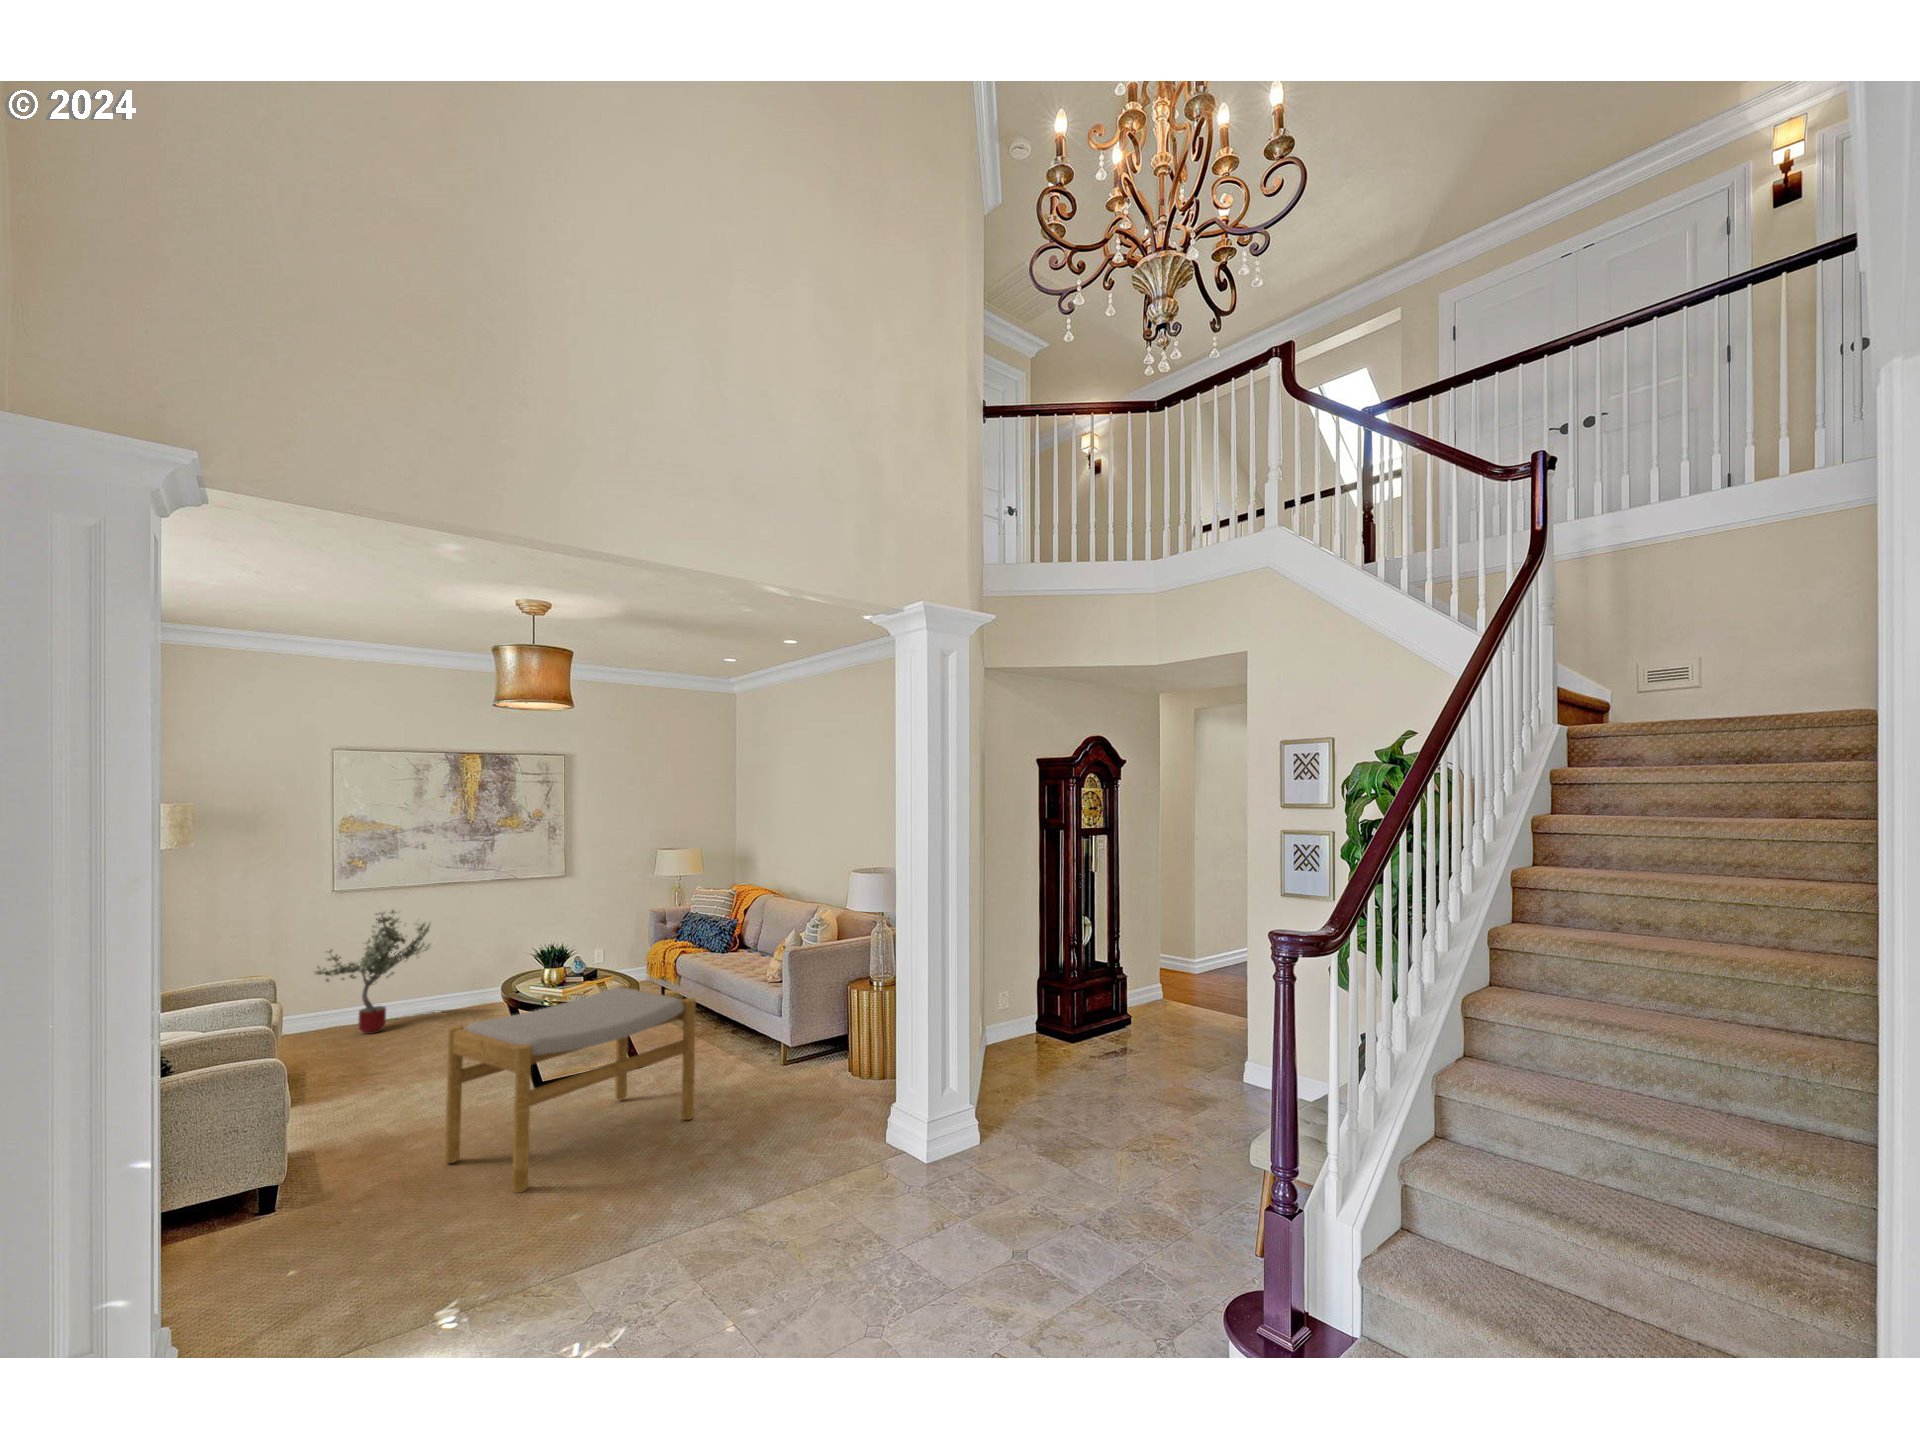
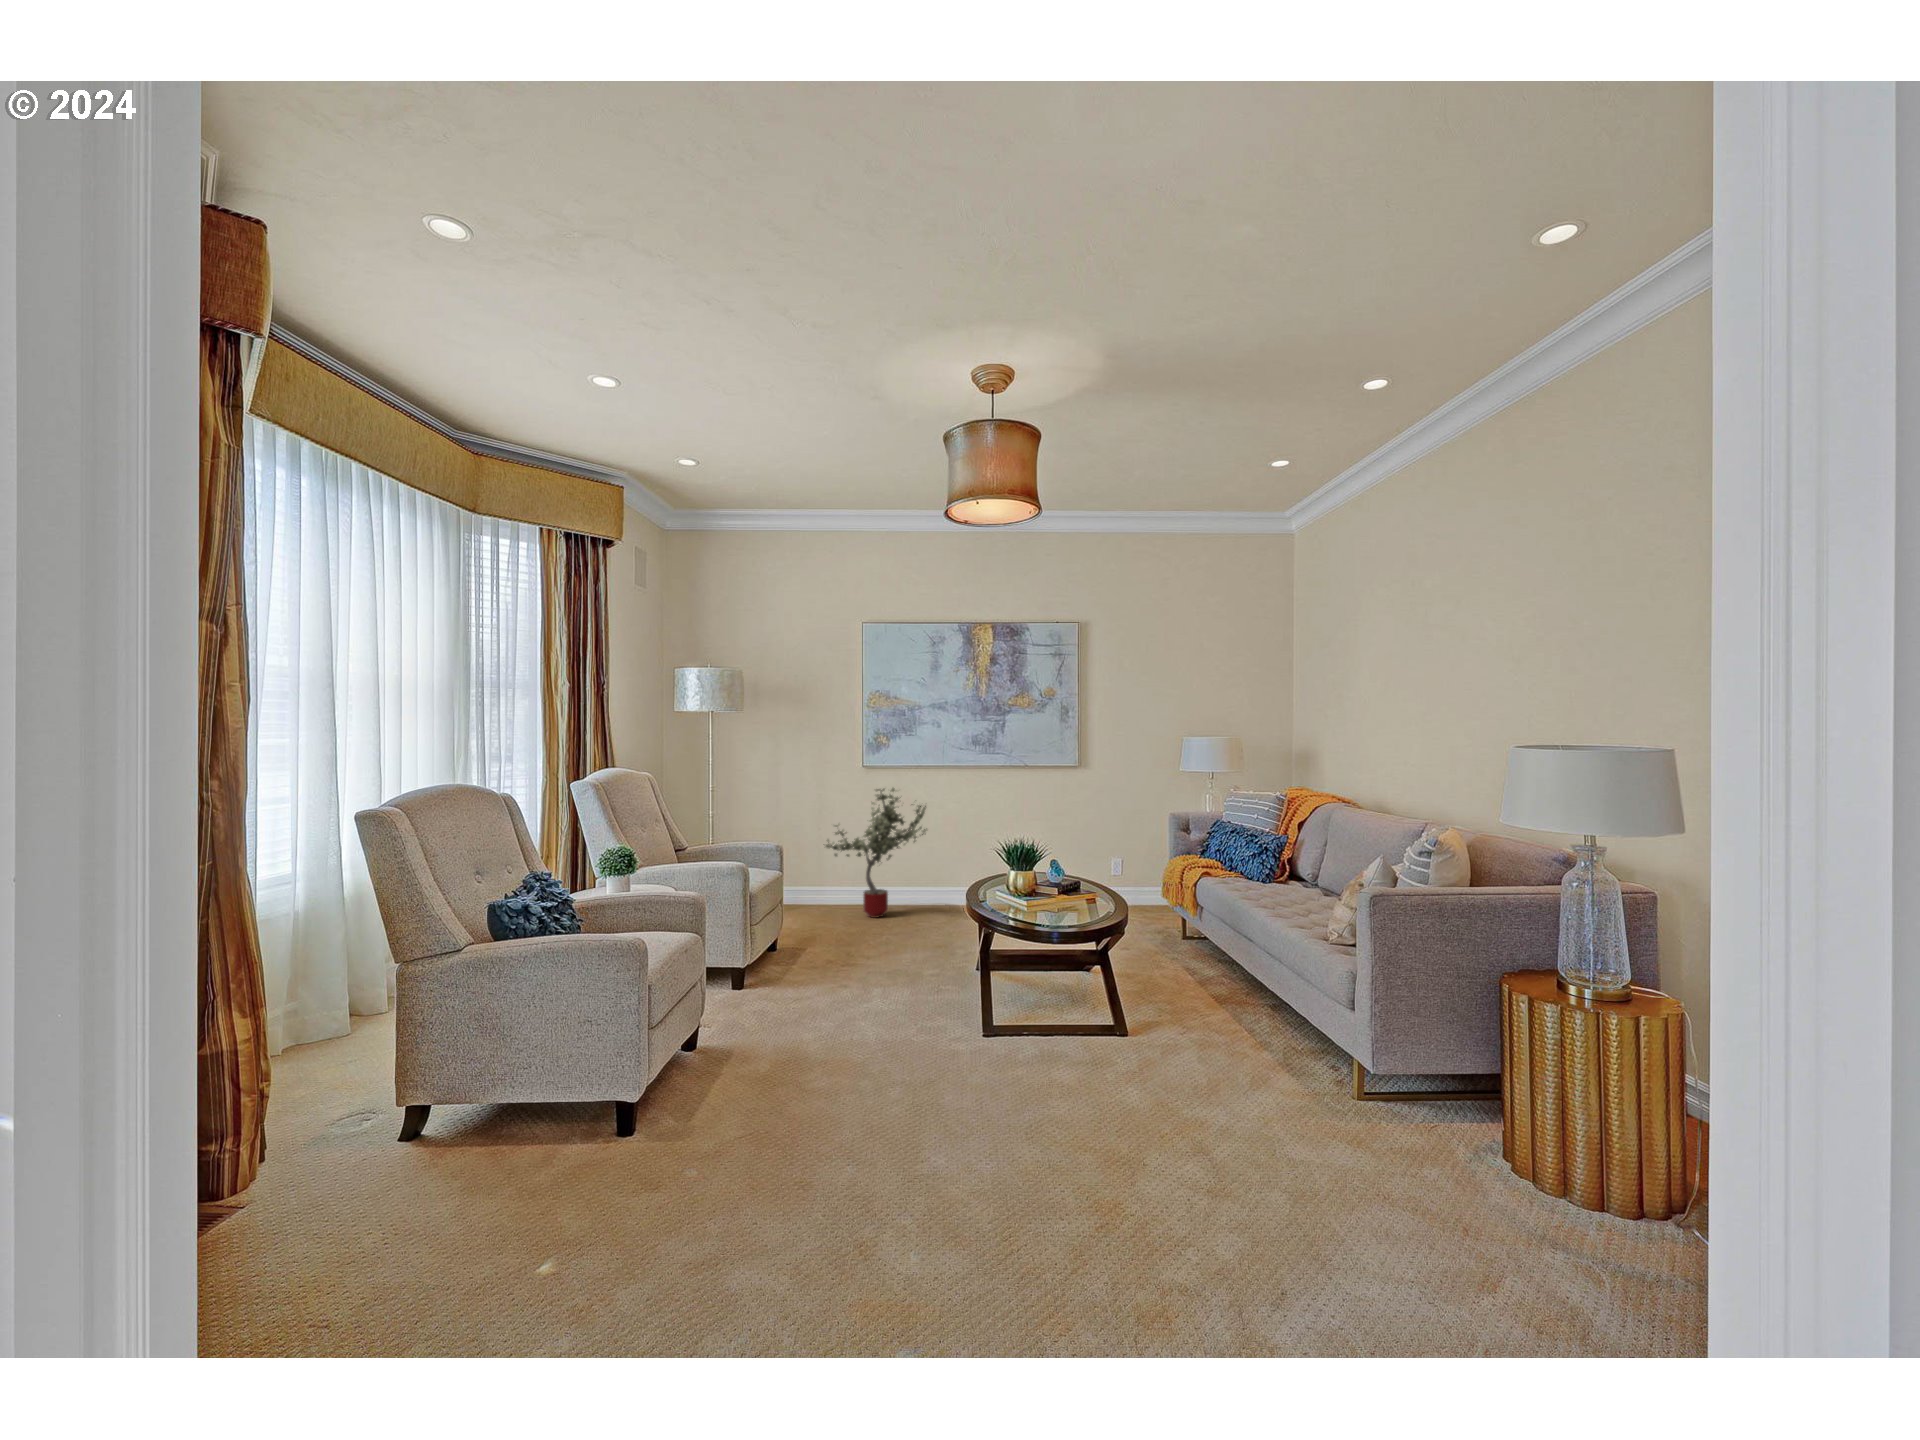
footstool: present [445,985,696,1193] -> none [814,910,1186,1243]

